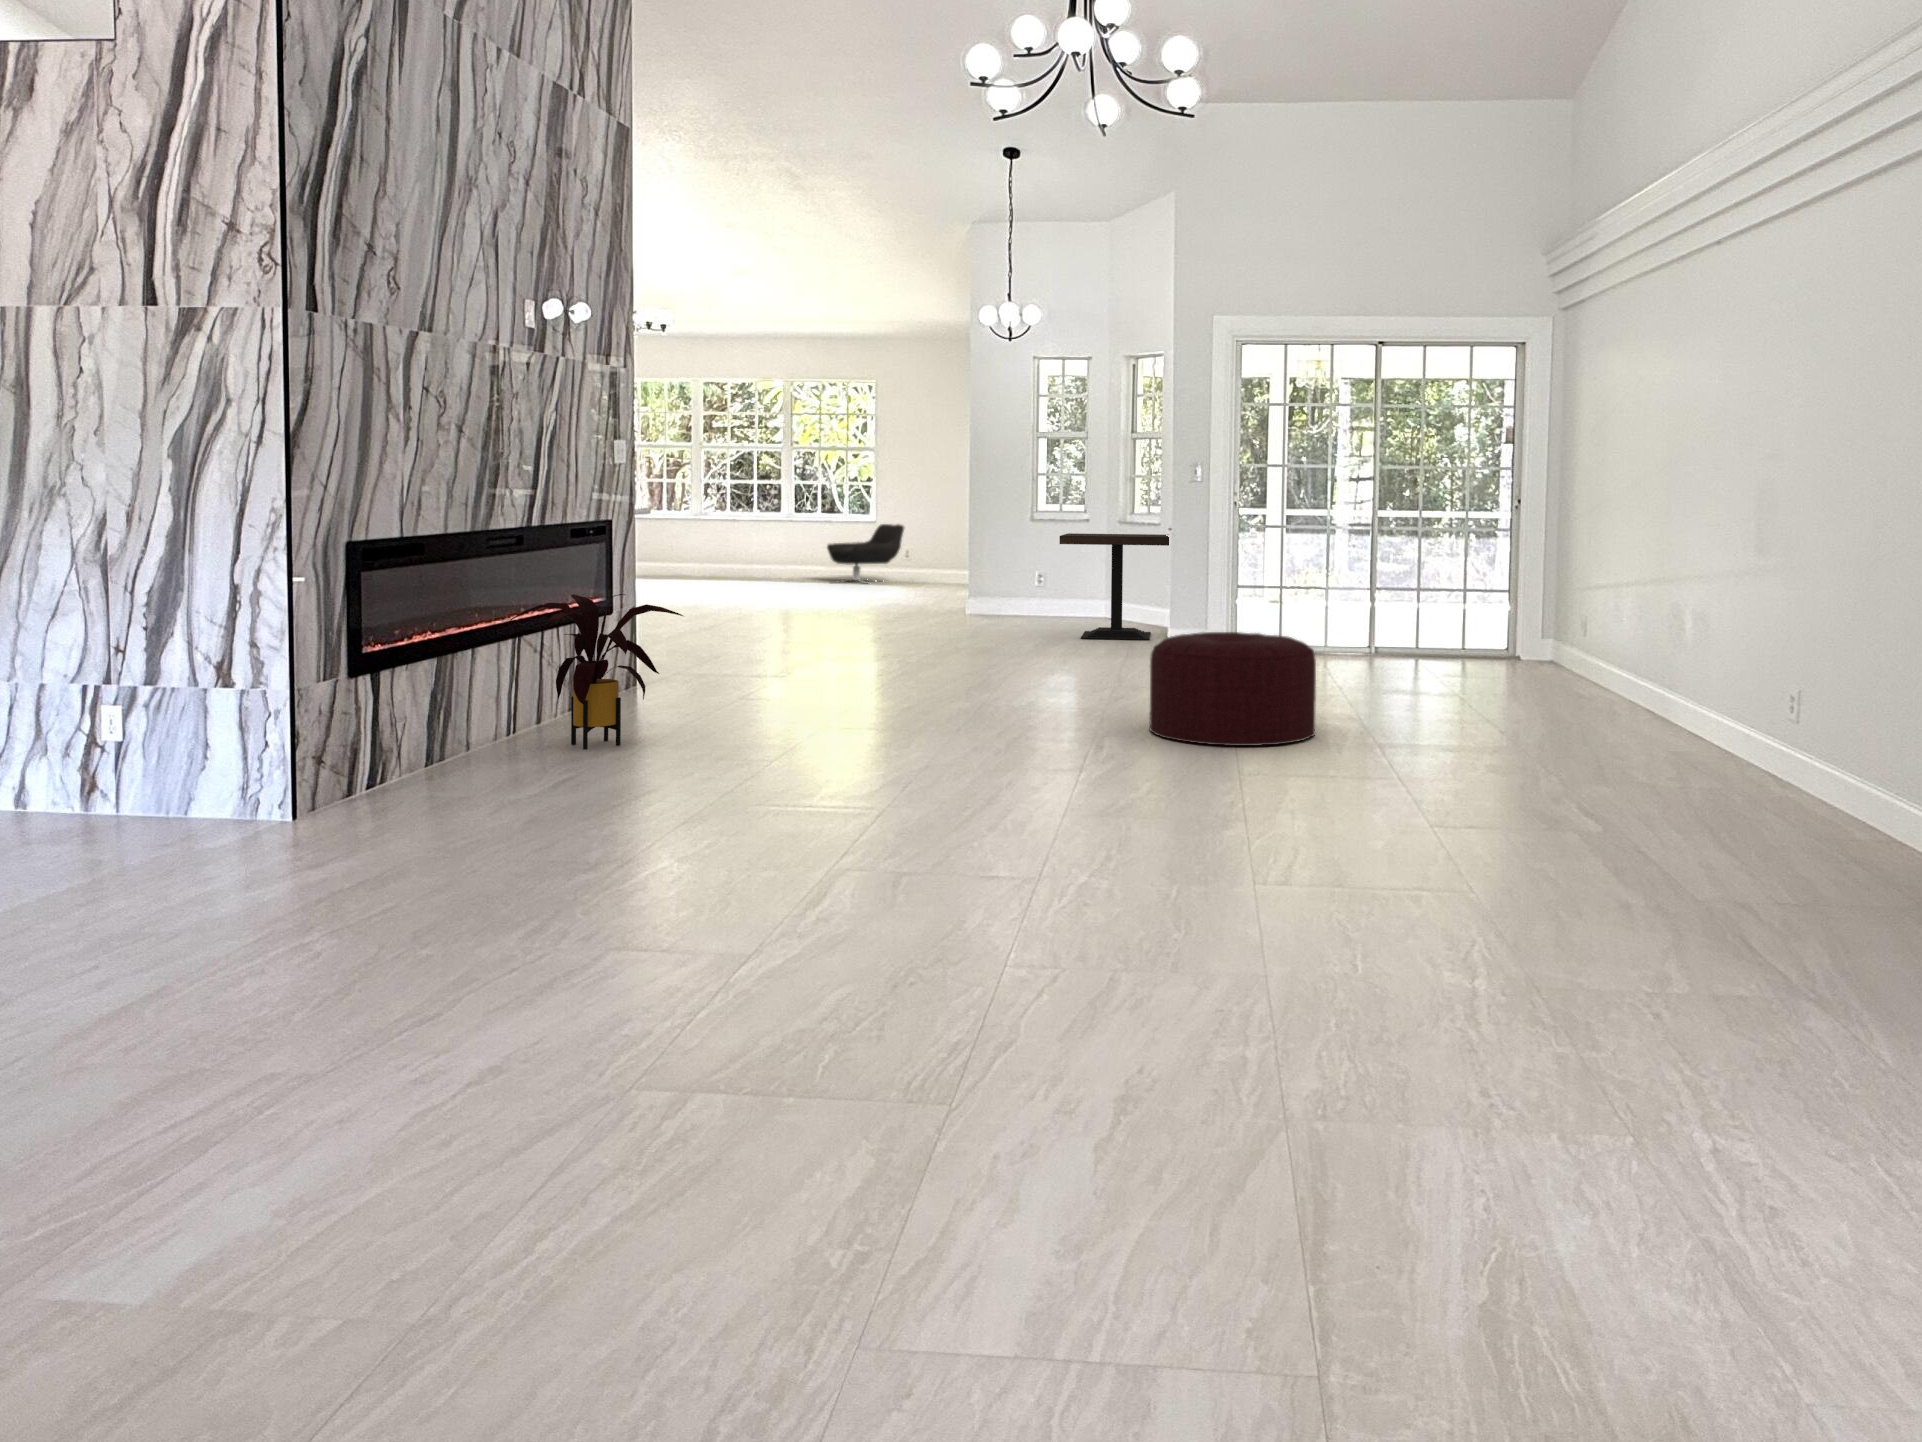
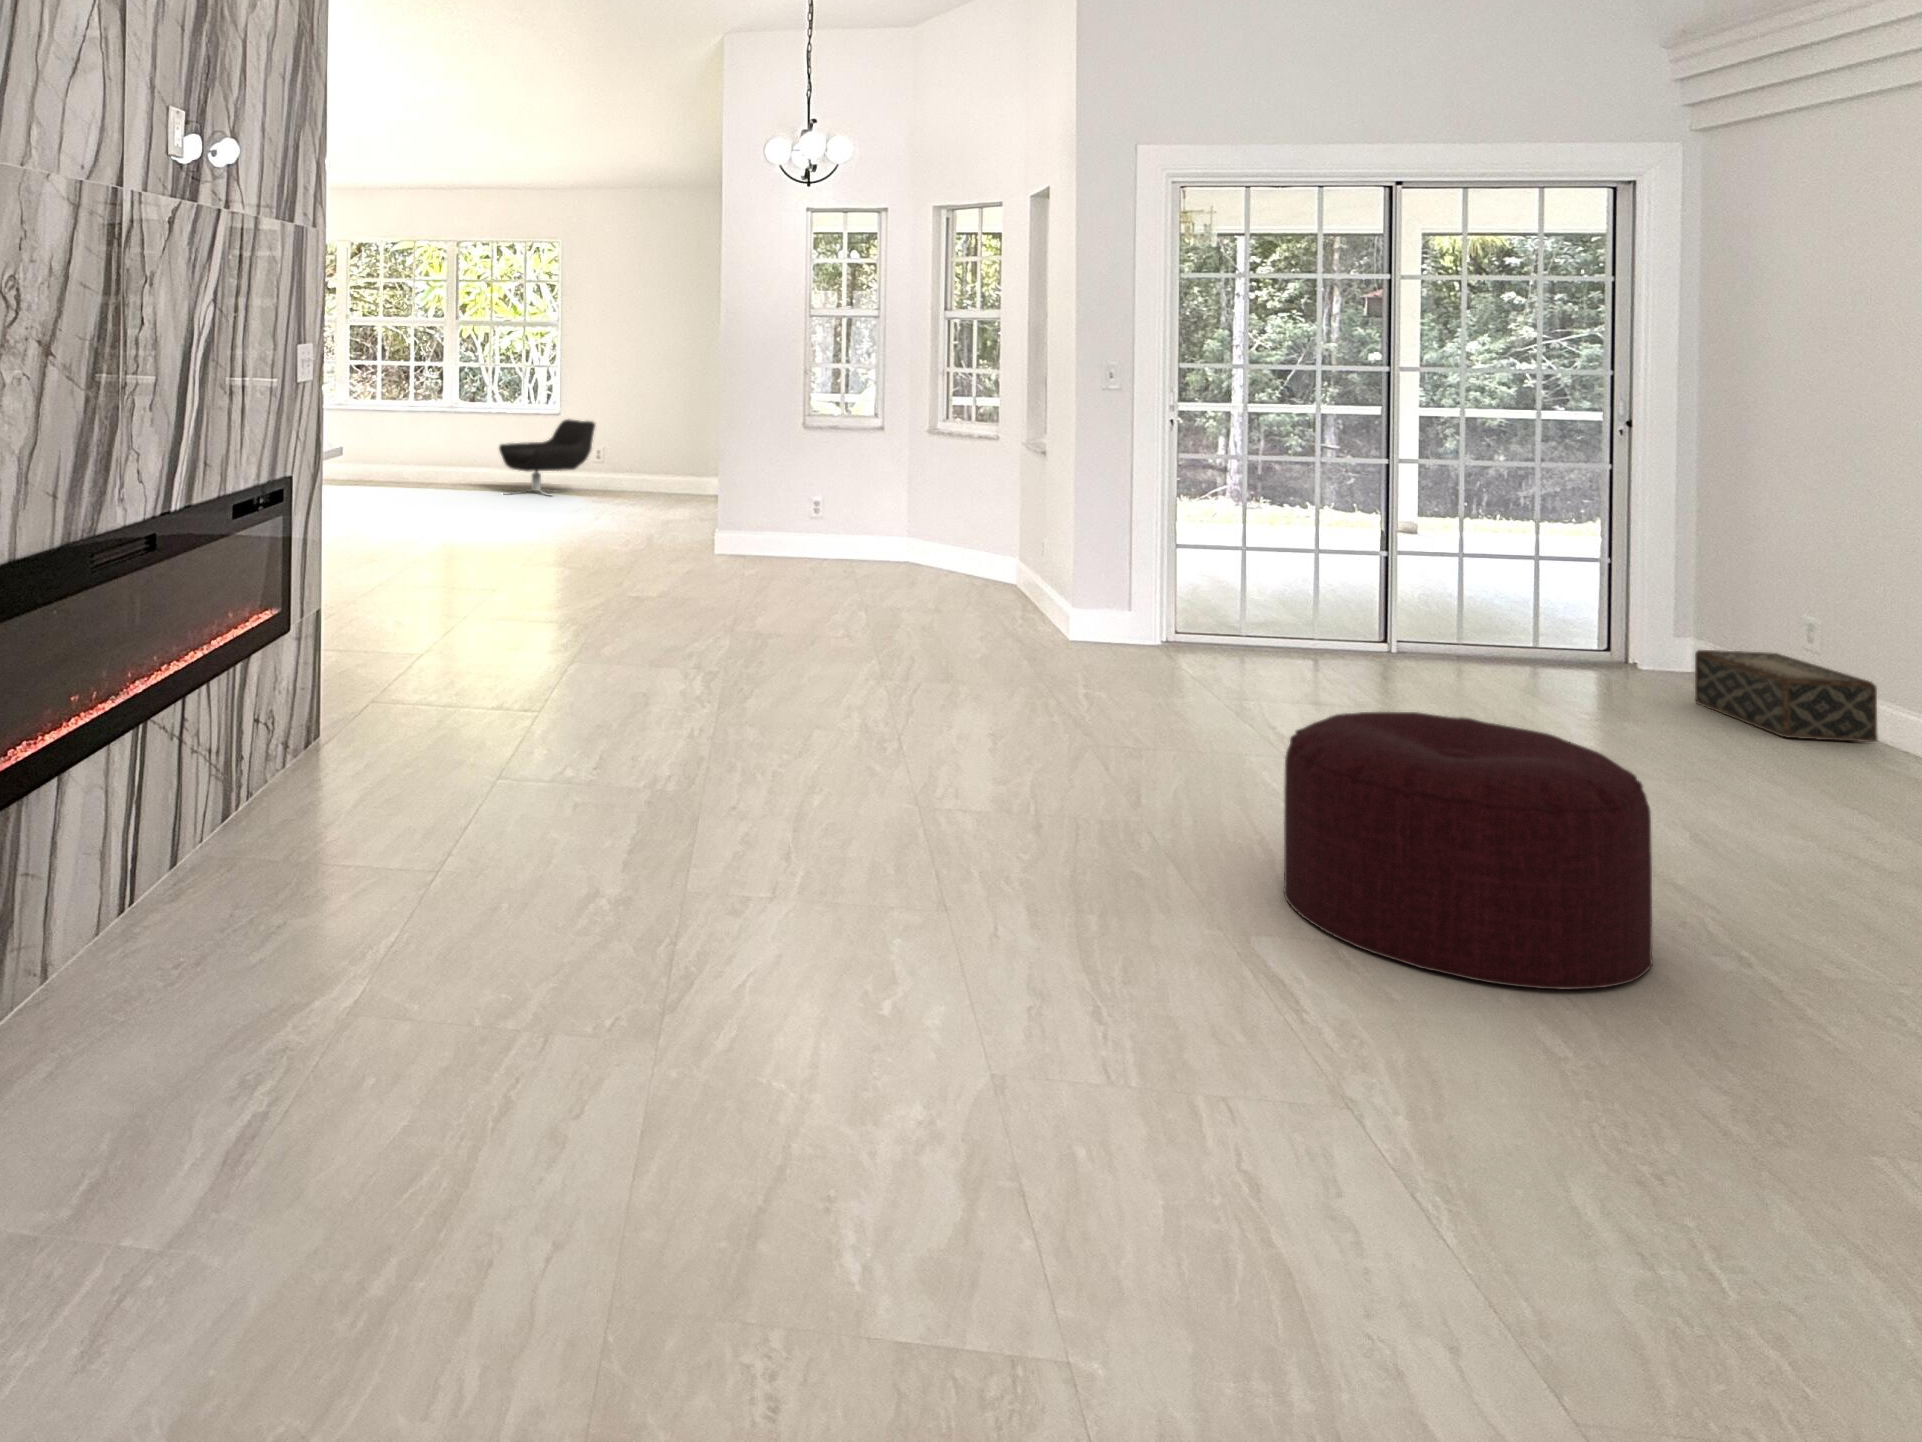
side table: present [1060,533,1169,640] -> none [878,458,1055,620]
house plant: present [511,594,683,749] -> none [127,648,448,978]
woven basket: none [1532,635,1606,680] -> present [1695,650,1878,742]

